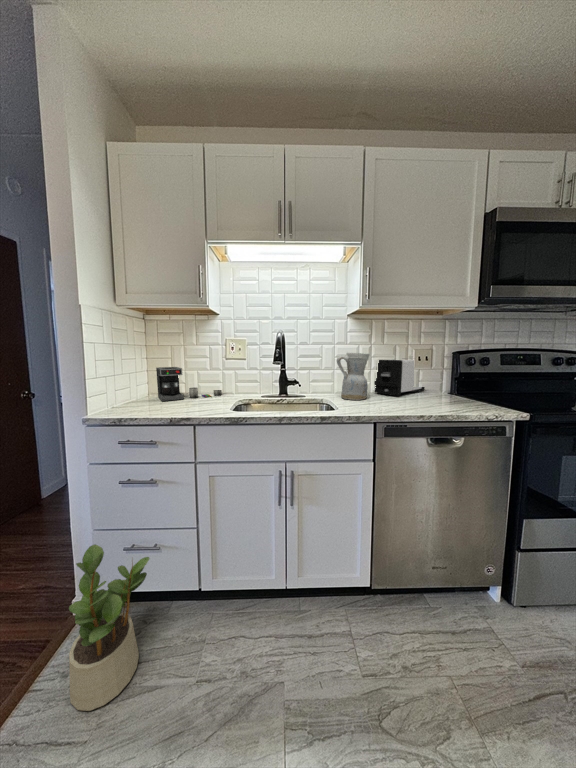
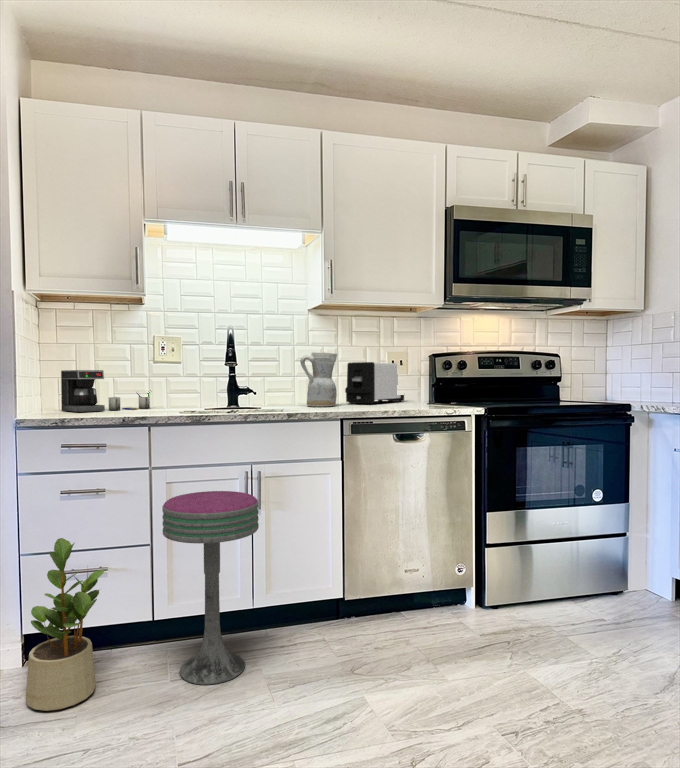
bar stool: none [188,489,285,698] -> present [162,491,259,685]

